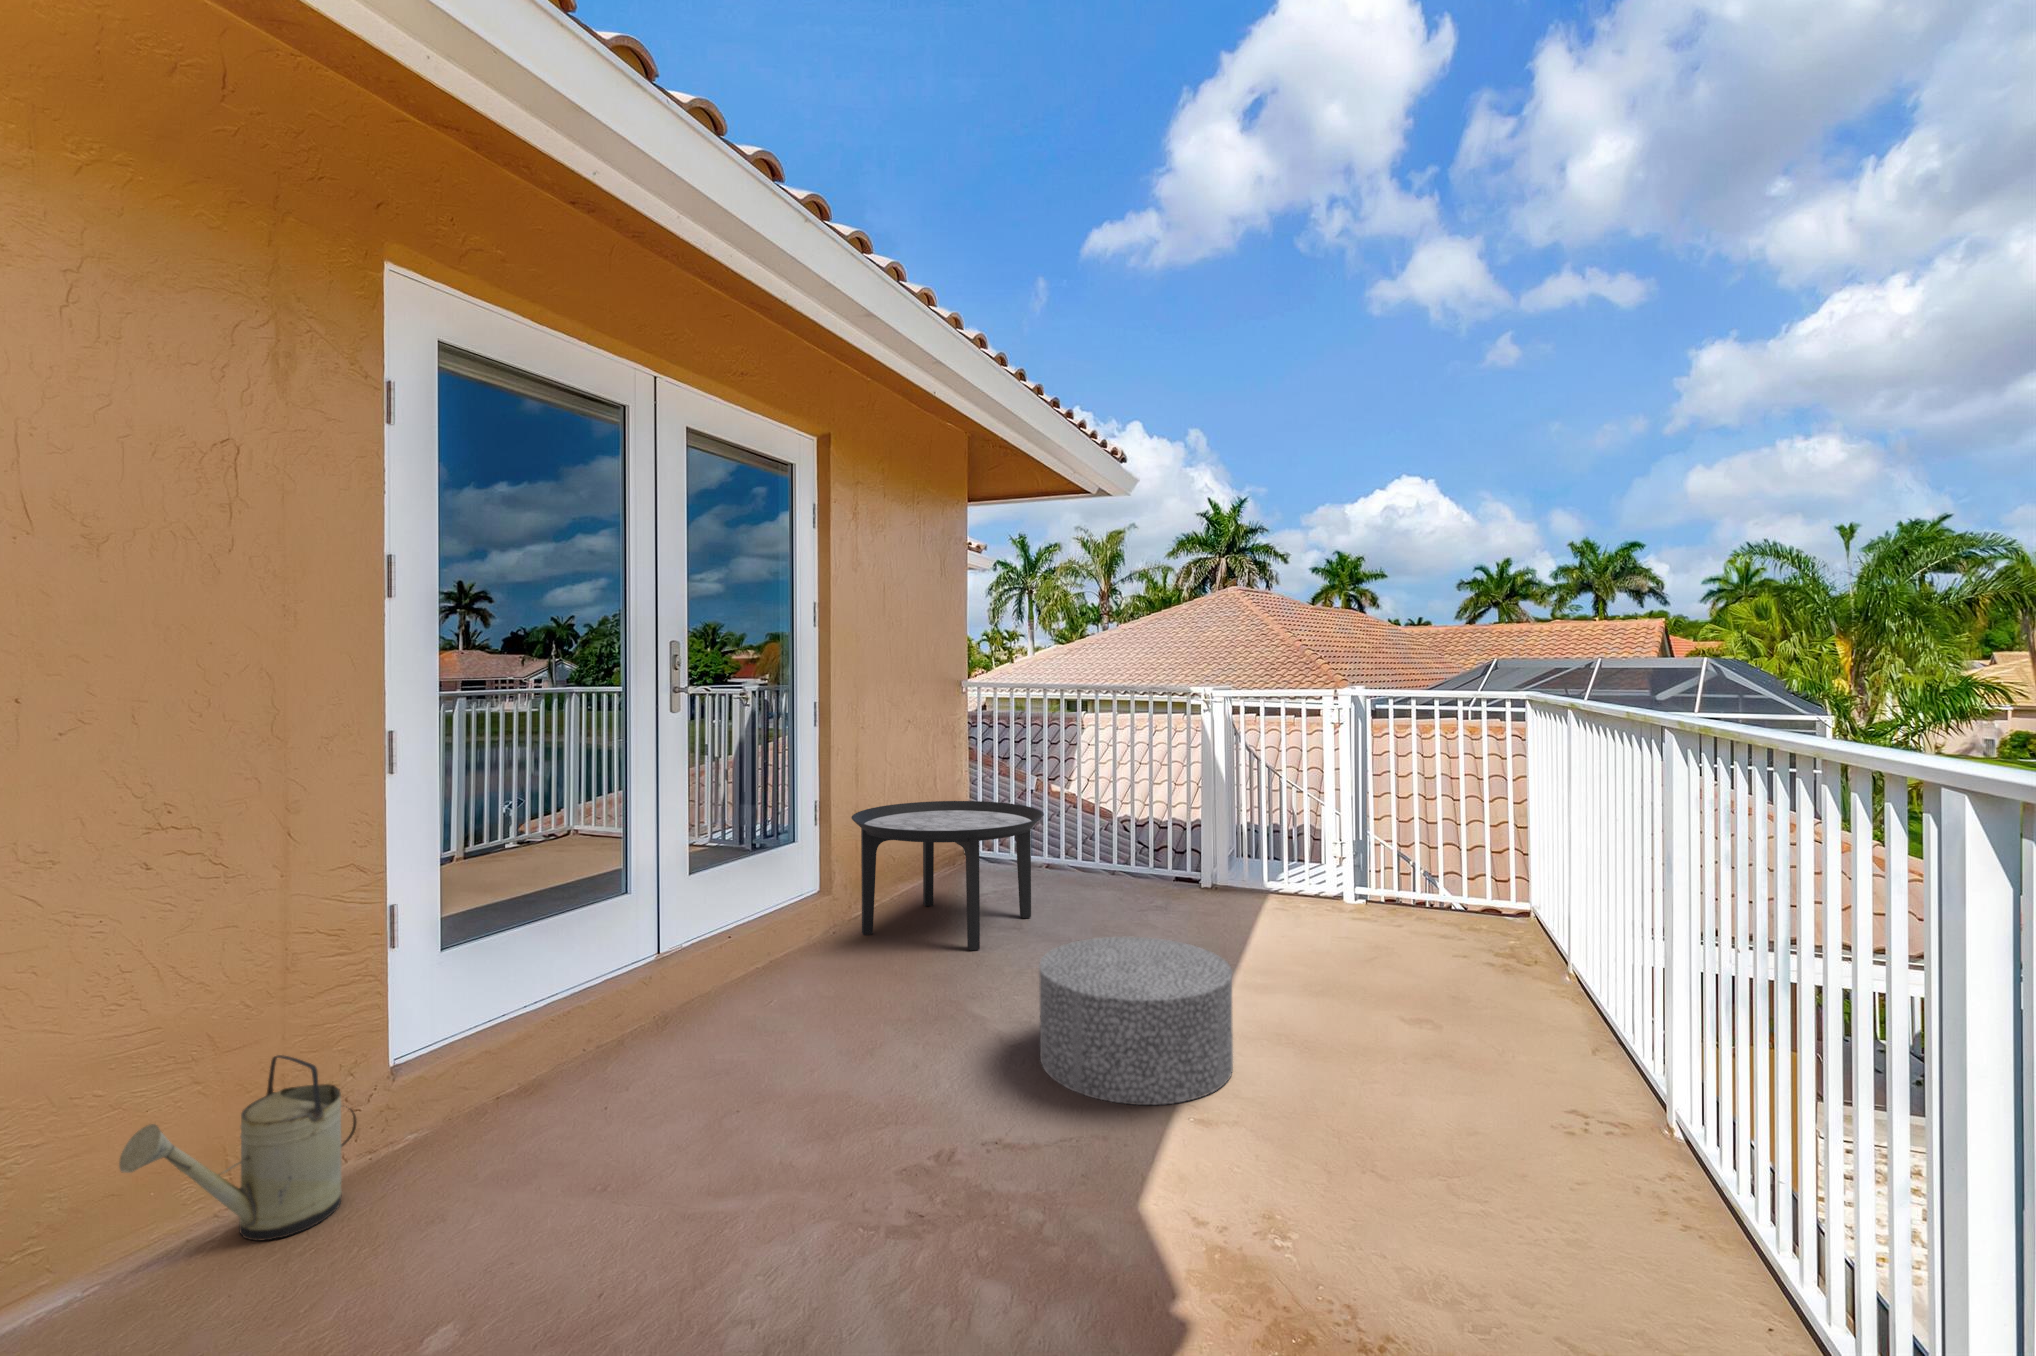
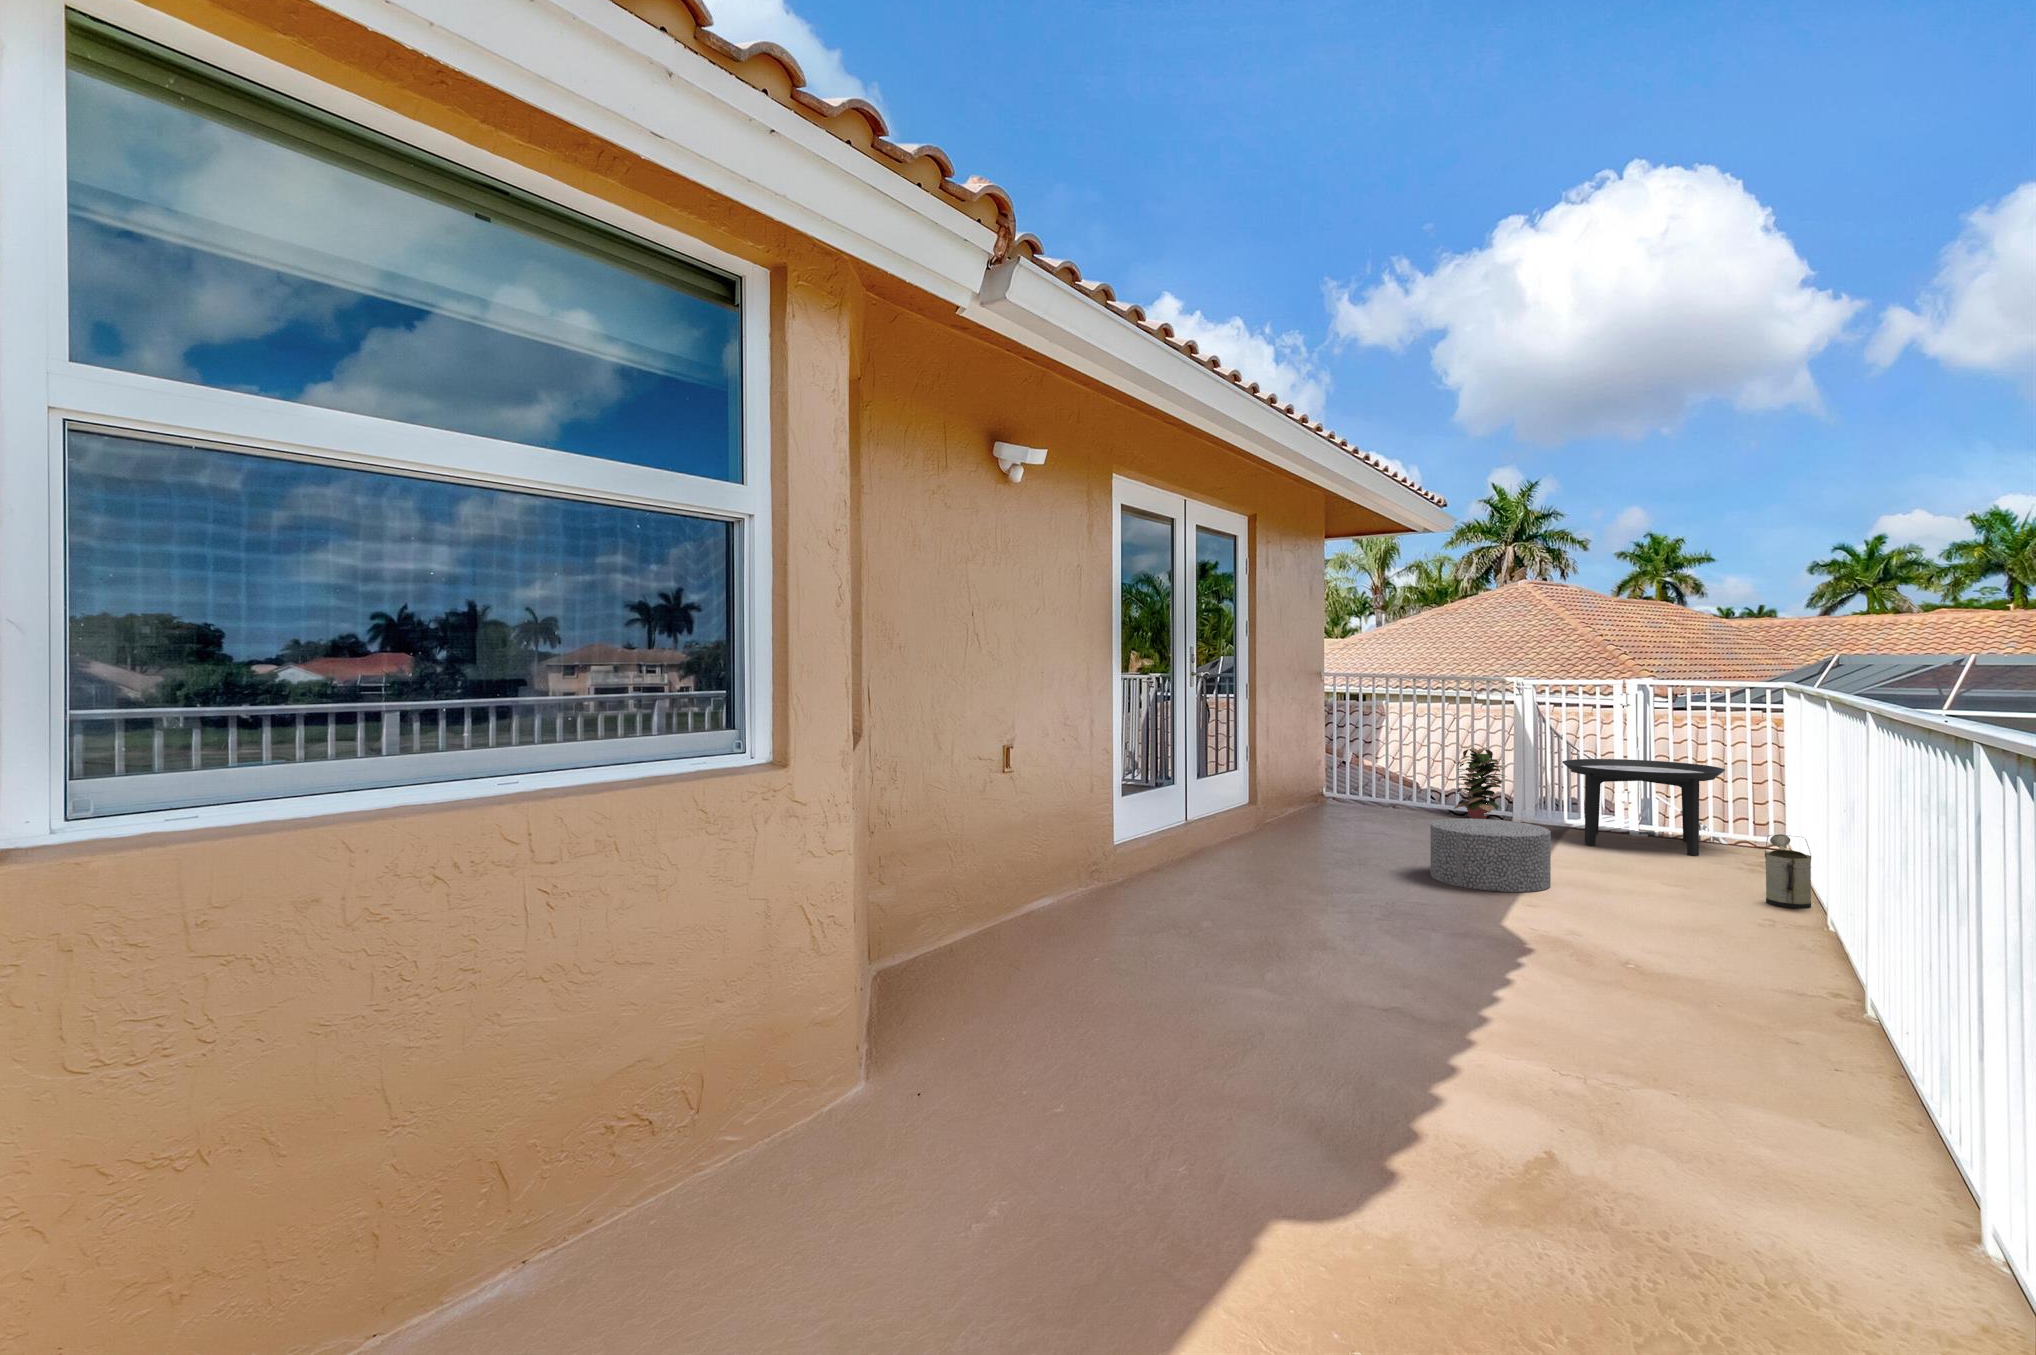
decorative plant: none [1126,785,1194,883] -> present [1454,748,1503,819]
round table: present [851,801,1044,950] -> present [1562,759,1725,856]
watering can: present [119,1055,357,1240] -> present [1765,834,1811,909]

